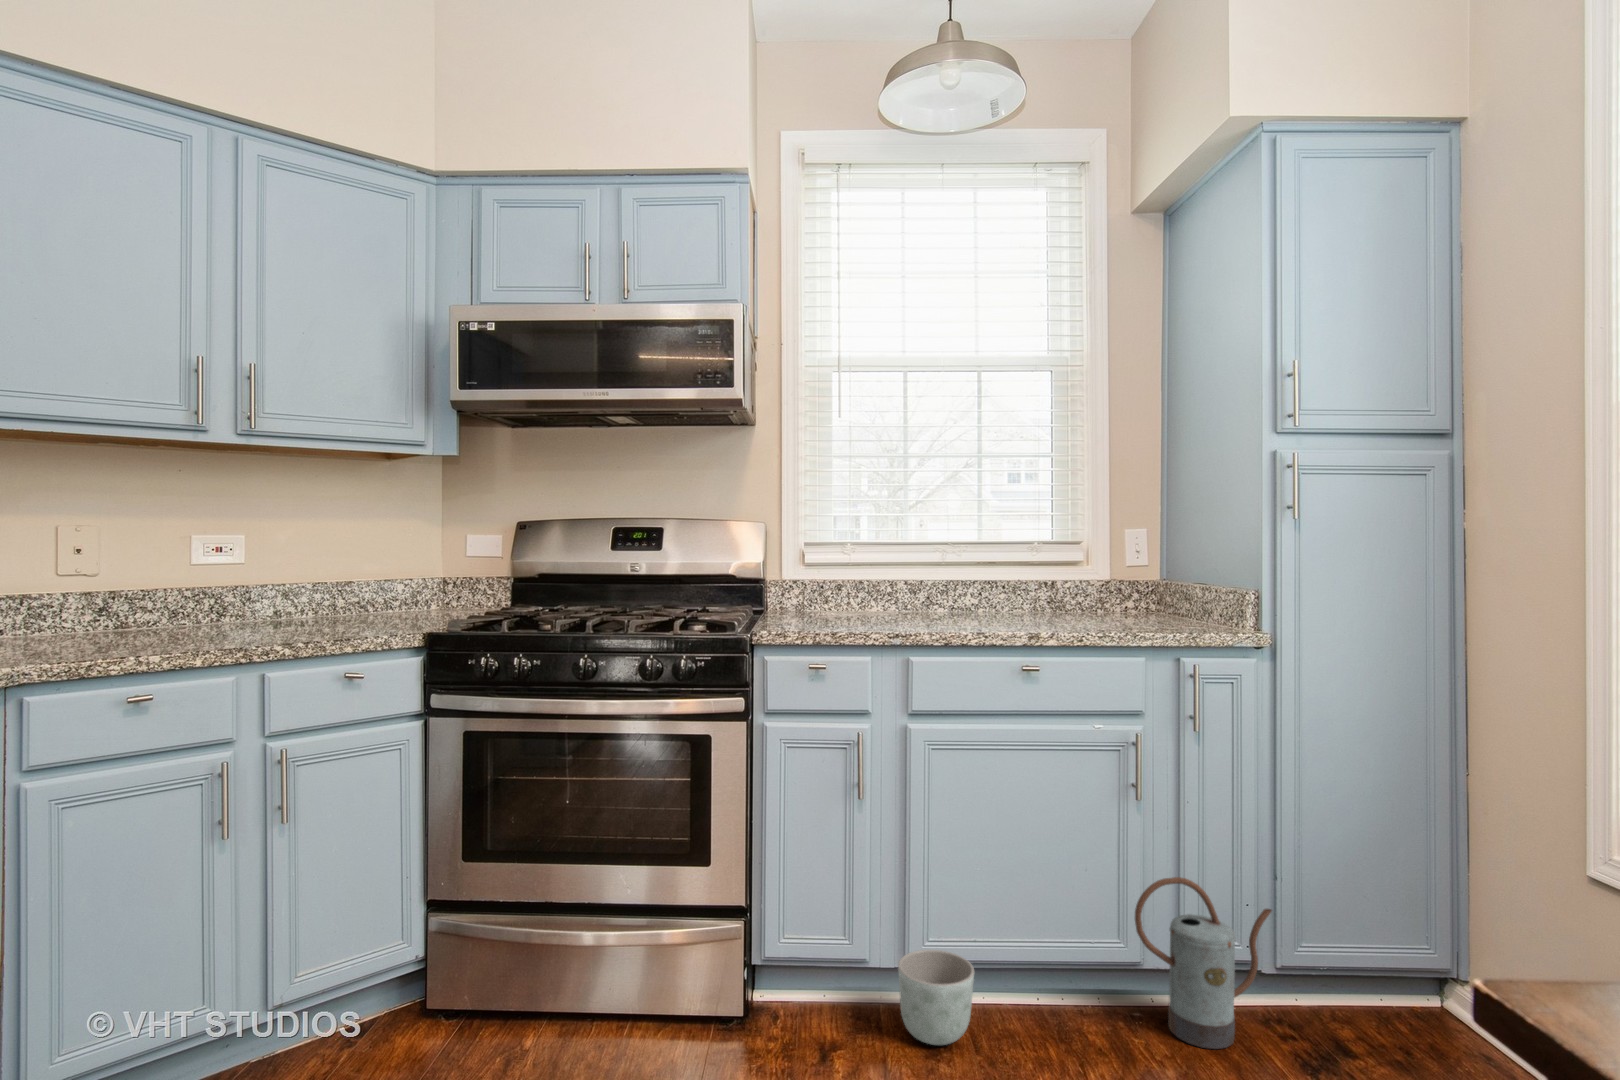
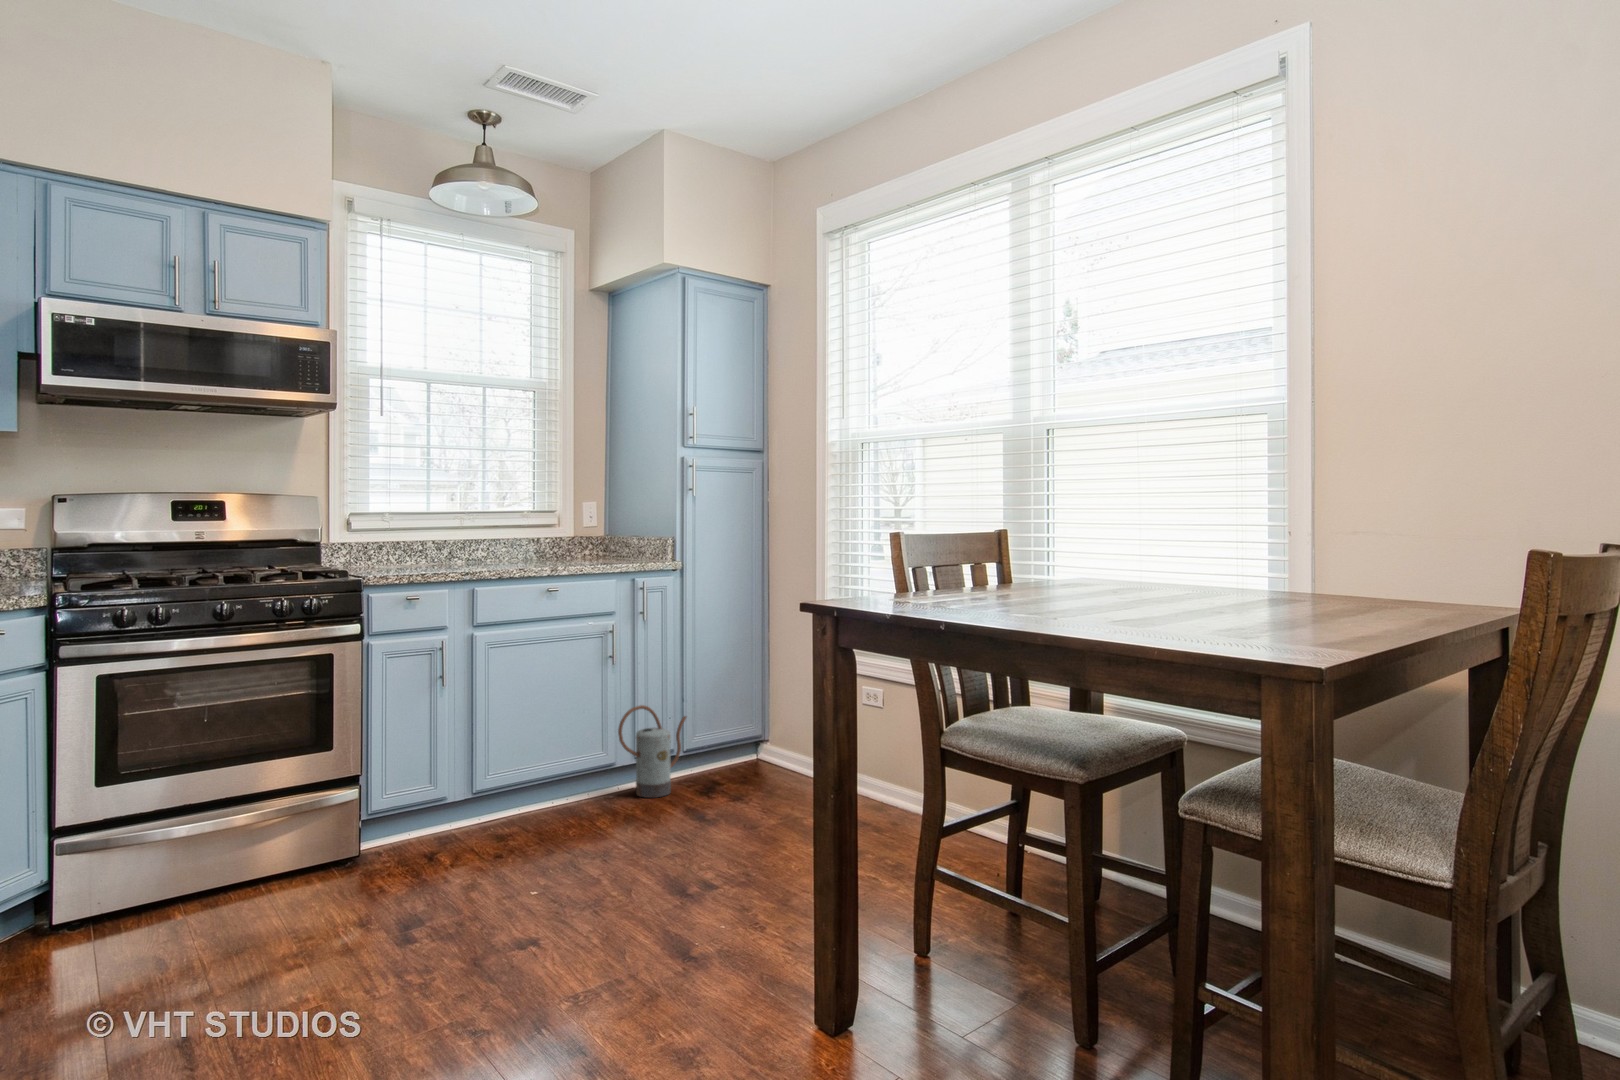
planter: present [898,950,974,1045] -> none [479,779,531,833]

